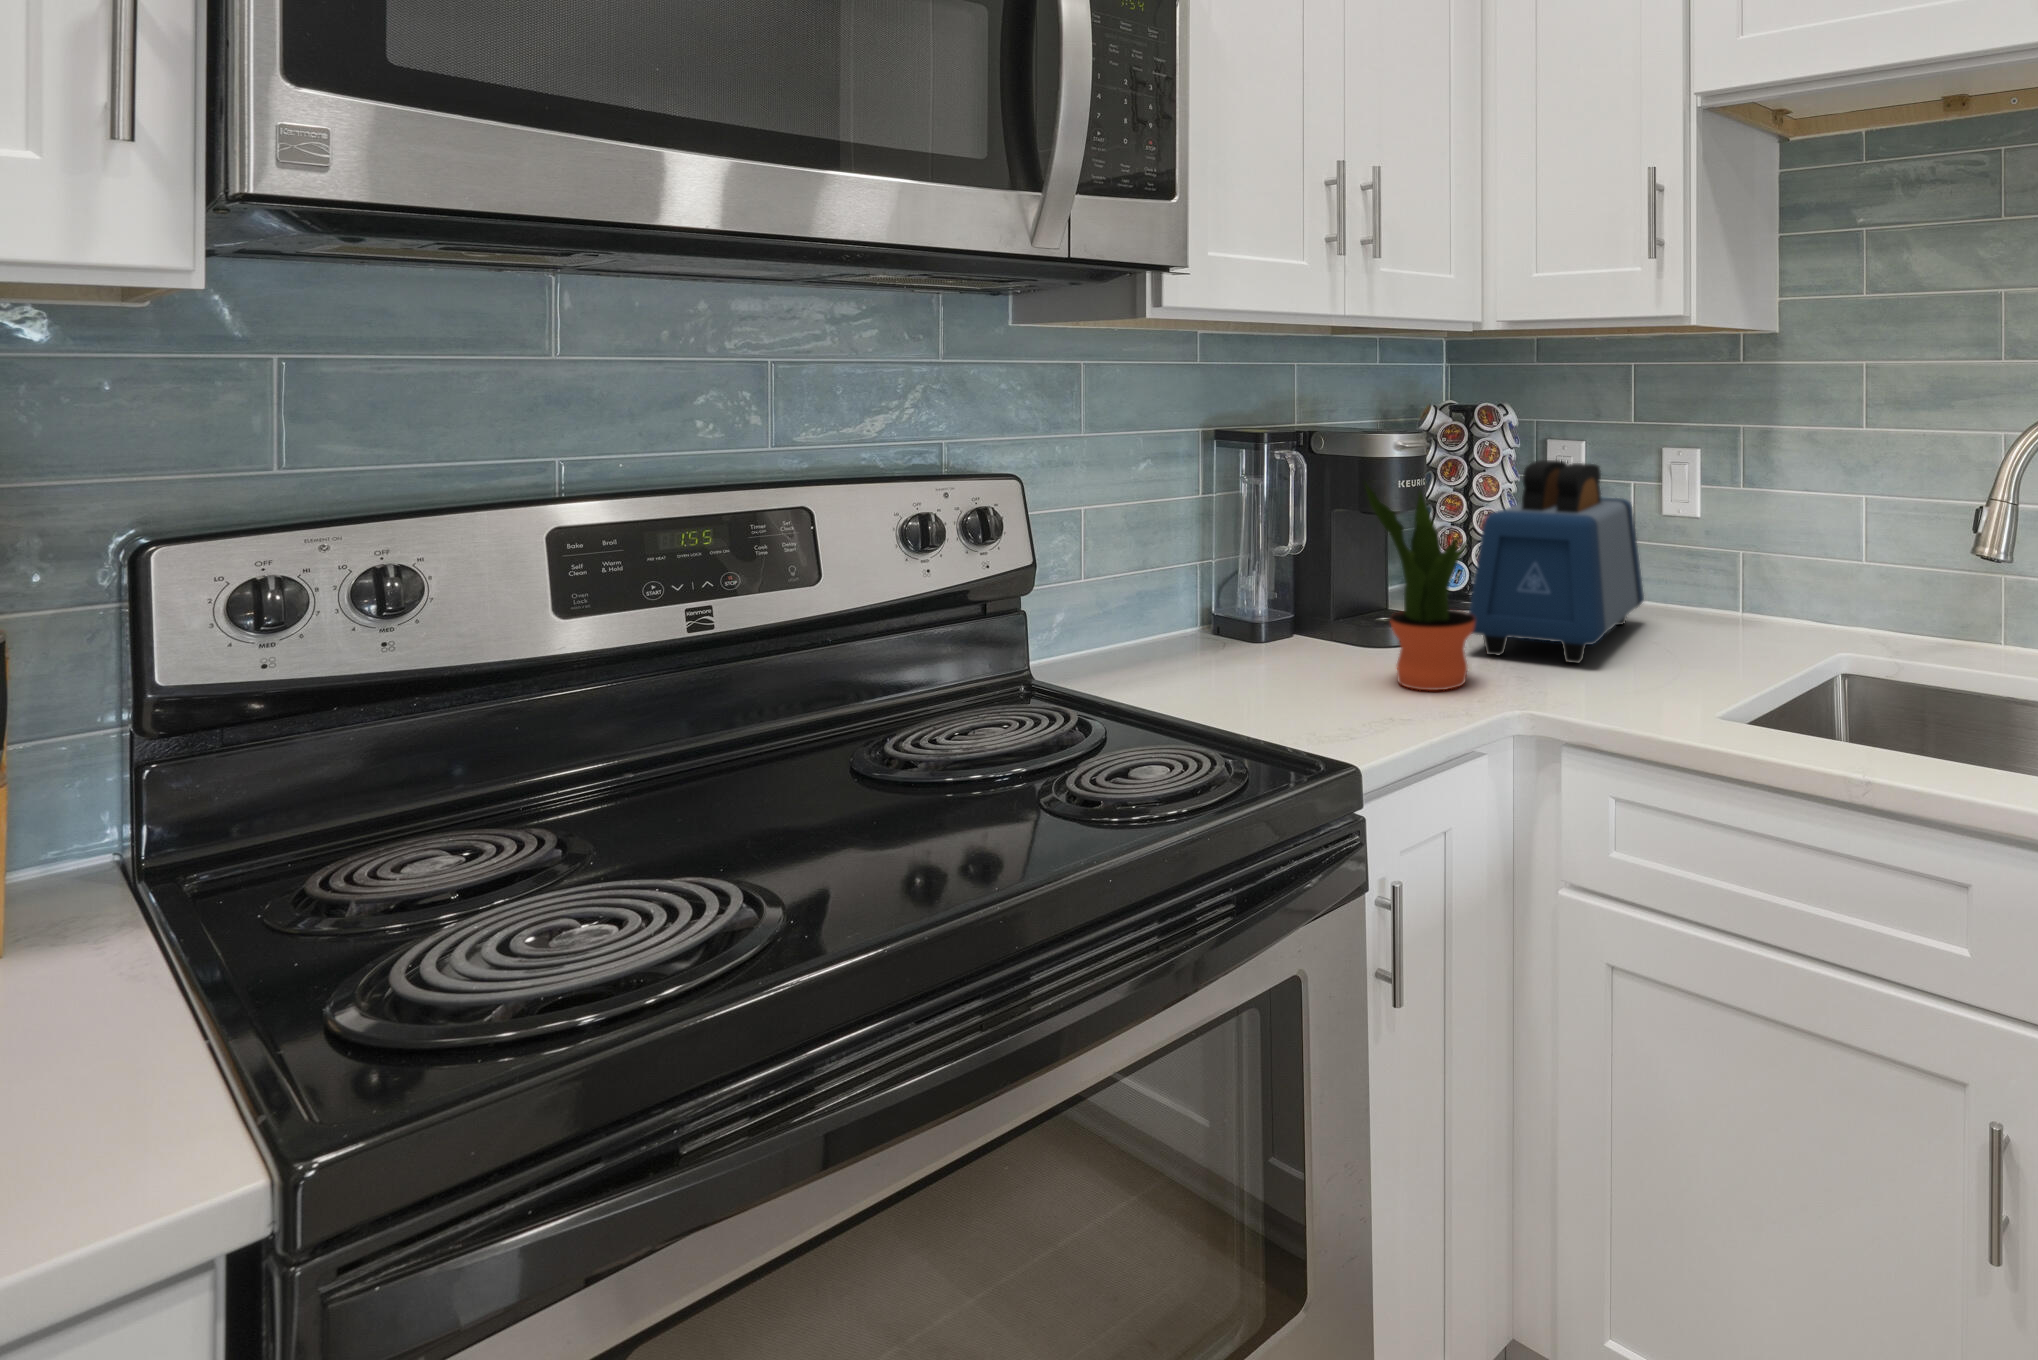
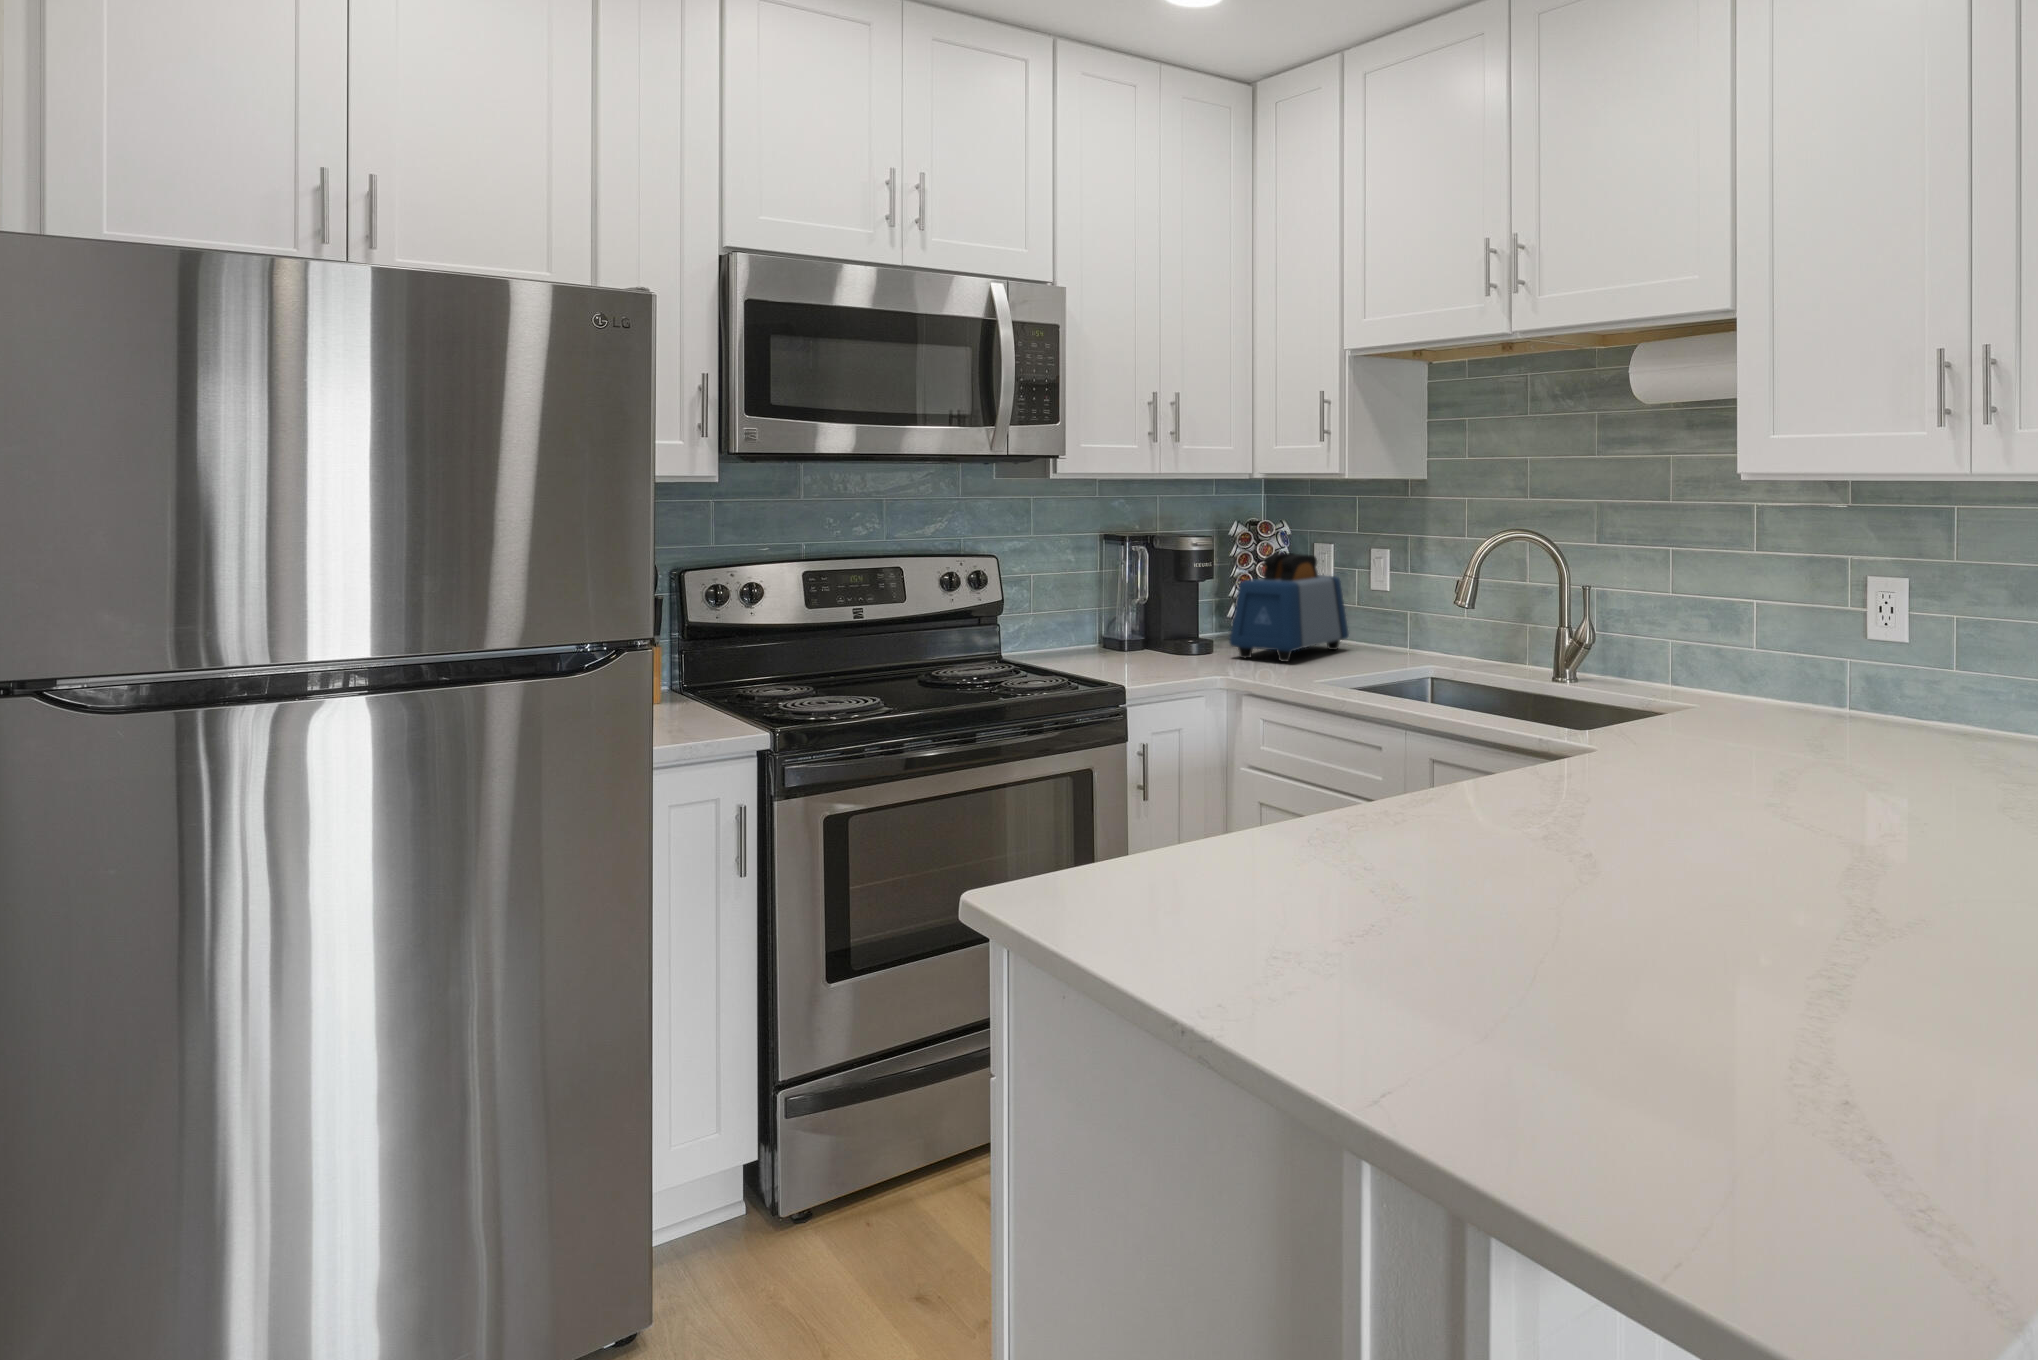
potted plant: present [1364,483,1475,690] -> none [1160,559,1222,668]

